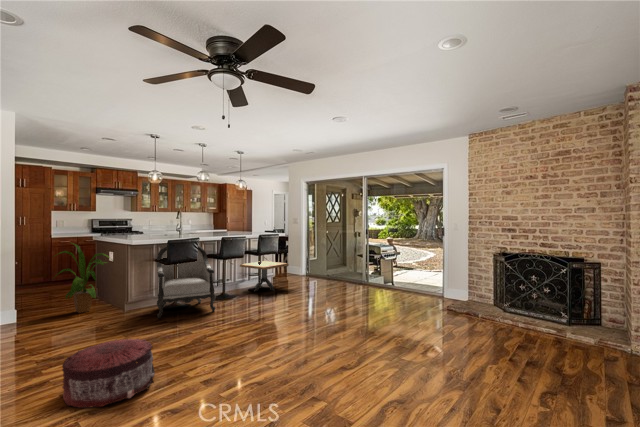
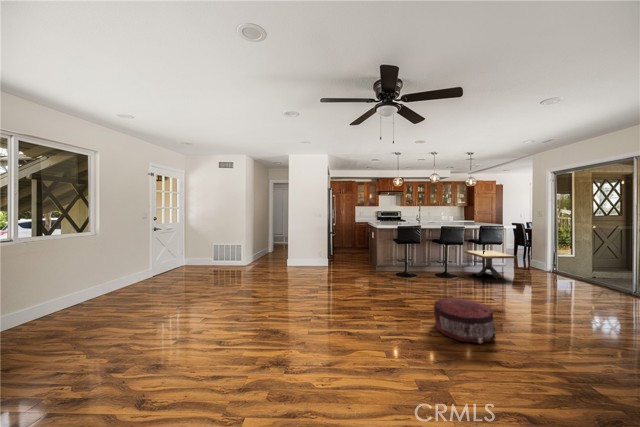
house plant: present [58,244,108,313] -> none [343,226,372,266]
armchair: present [157,246,216,318] -> none [388,229,429,283]
pouf: present [62,339,155,408] -> present [434,298,496,343]

